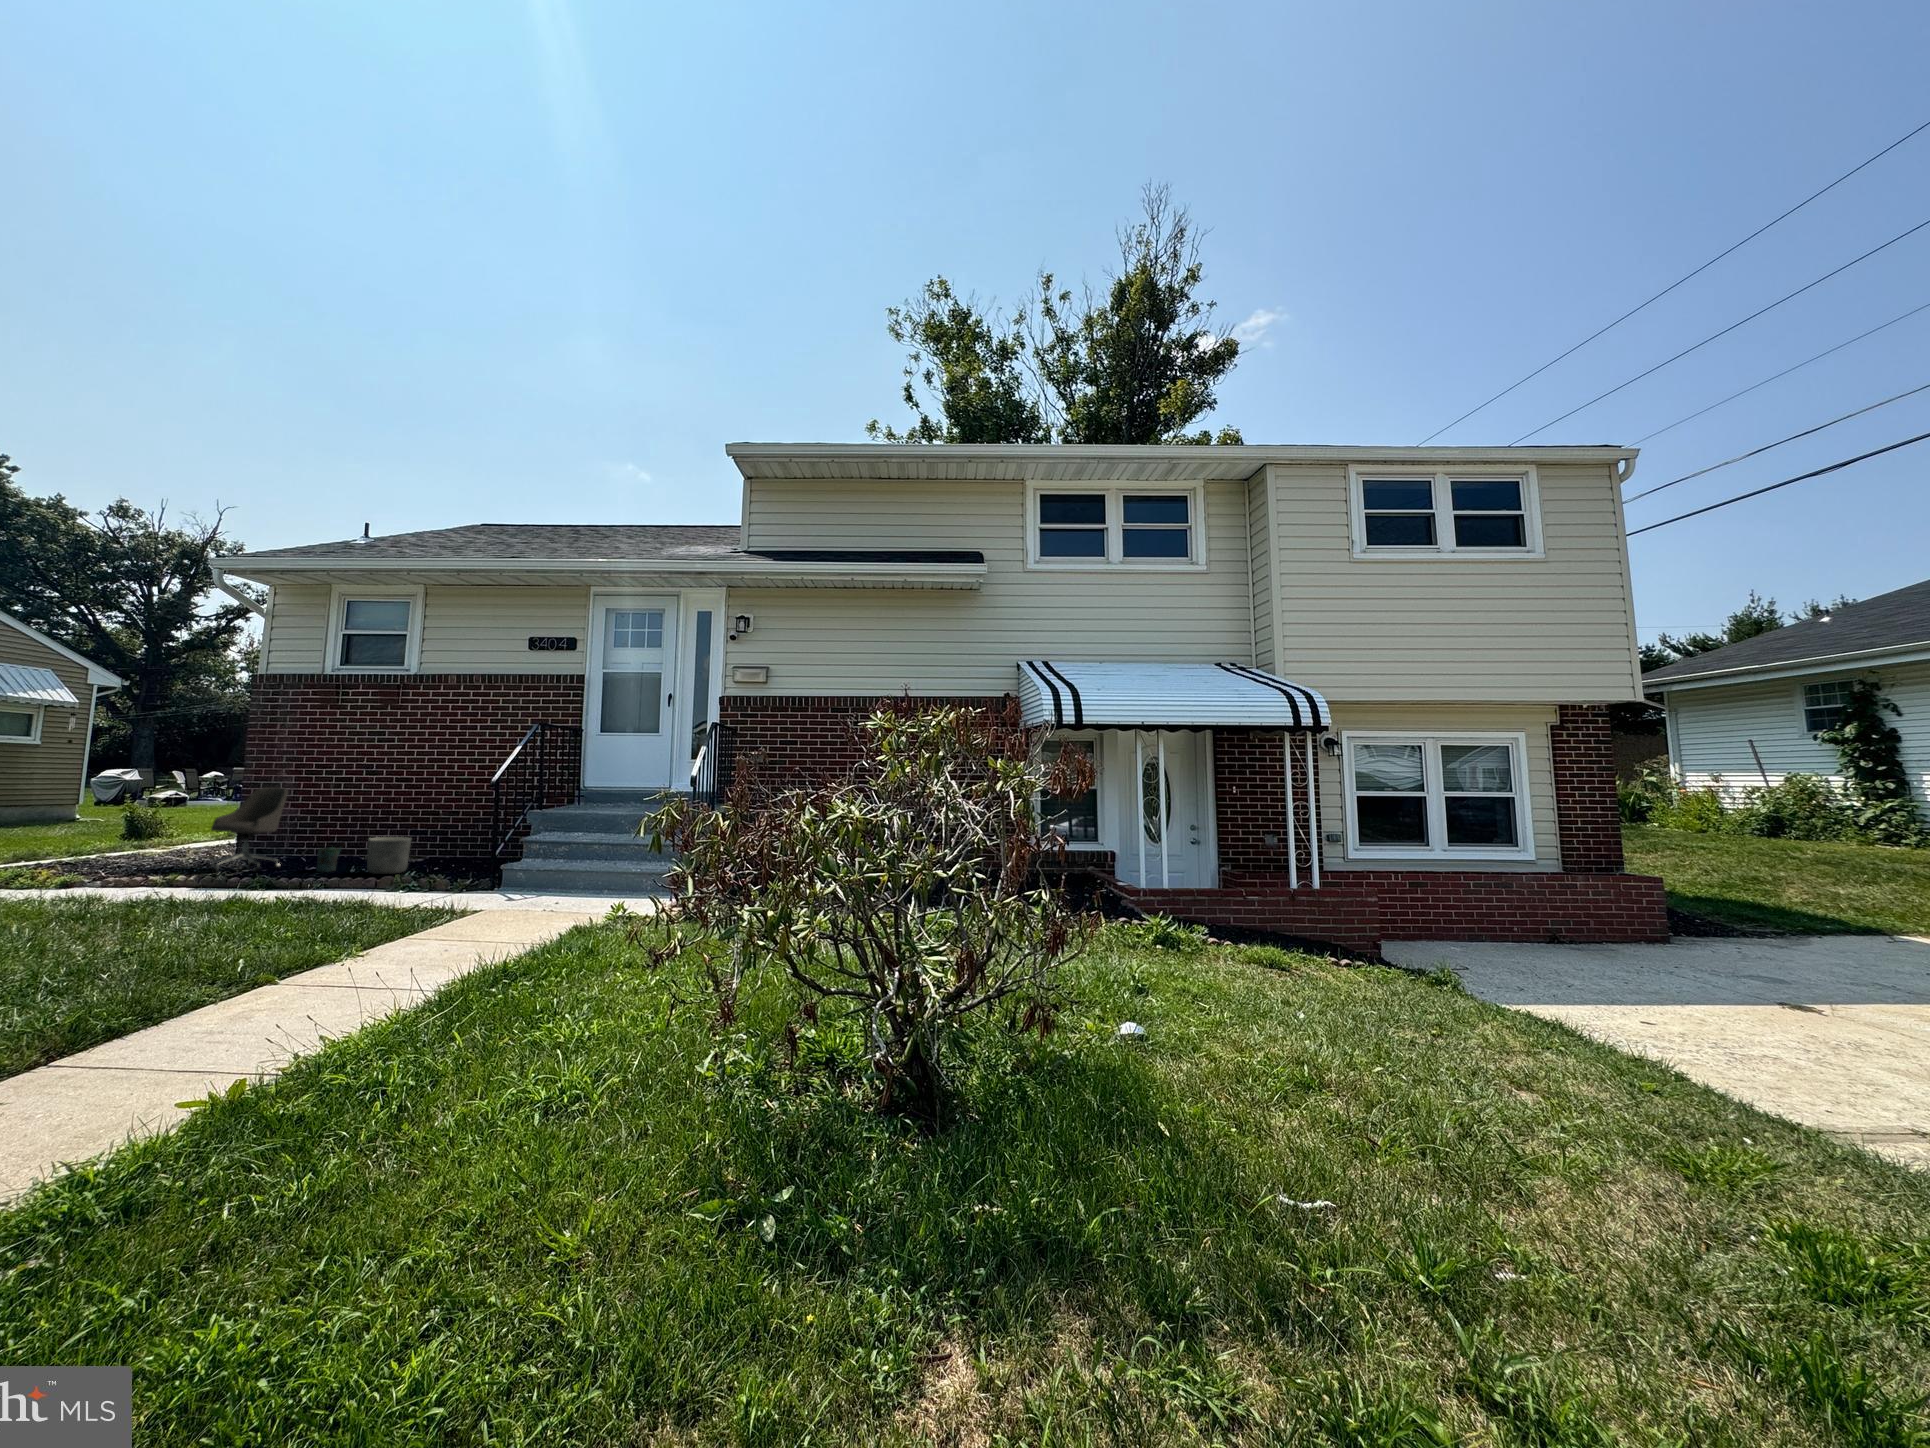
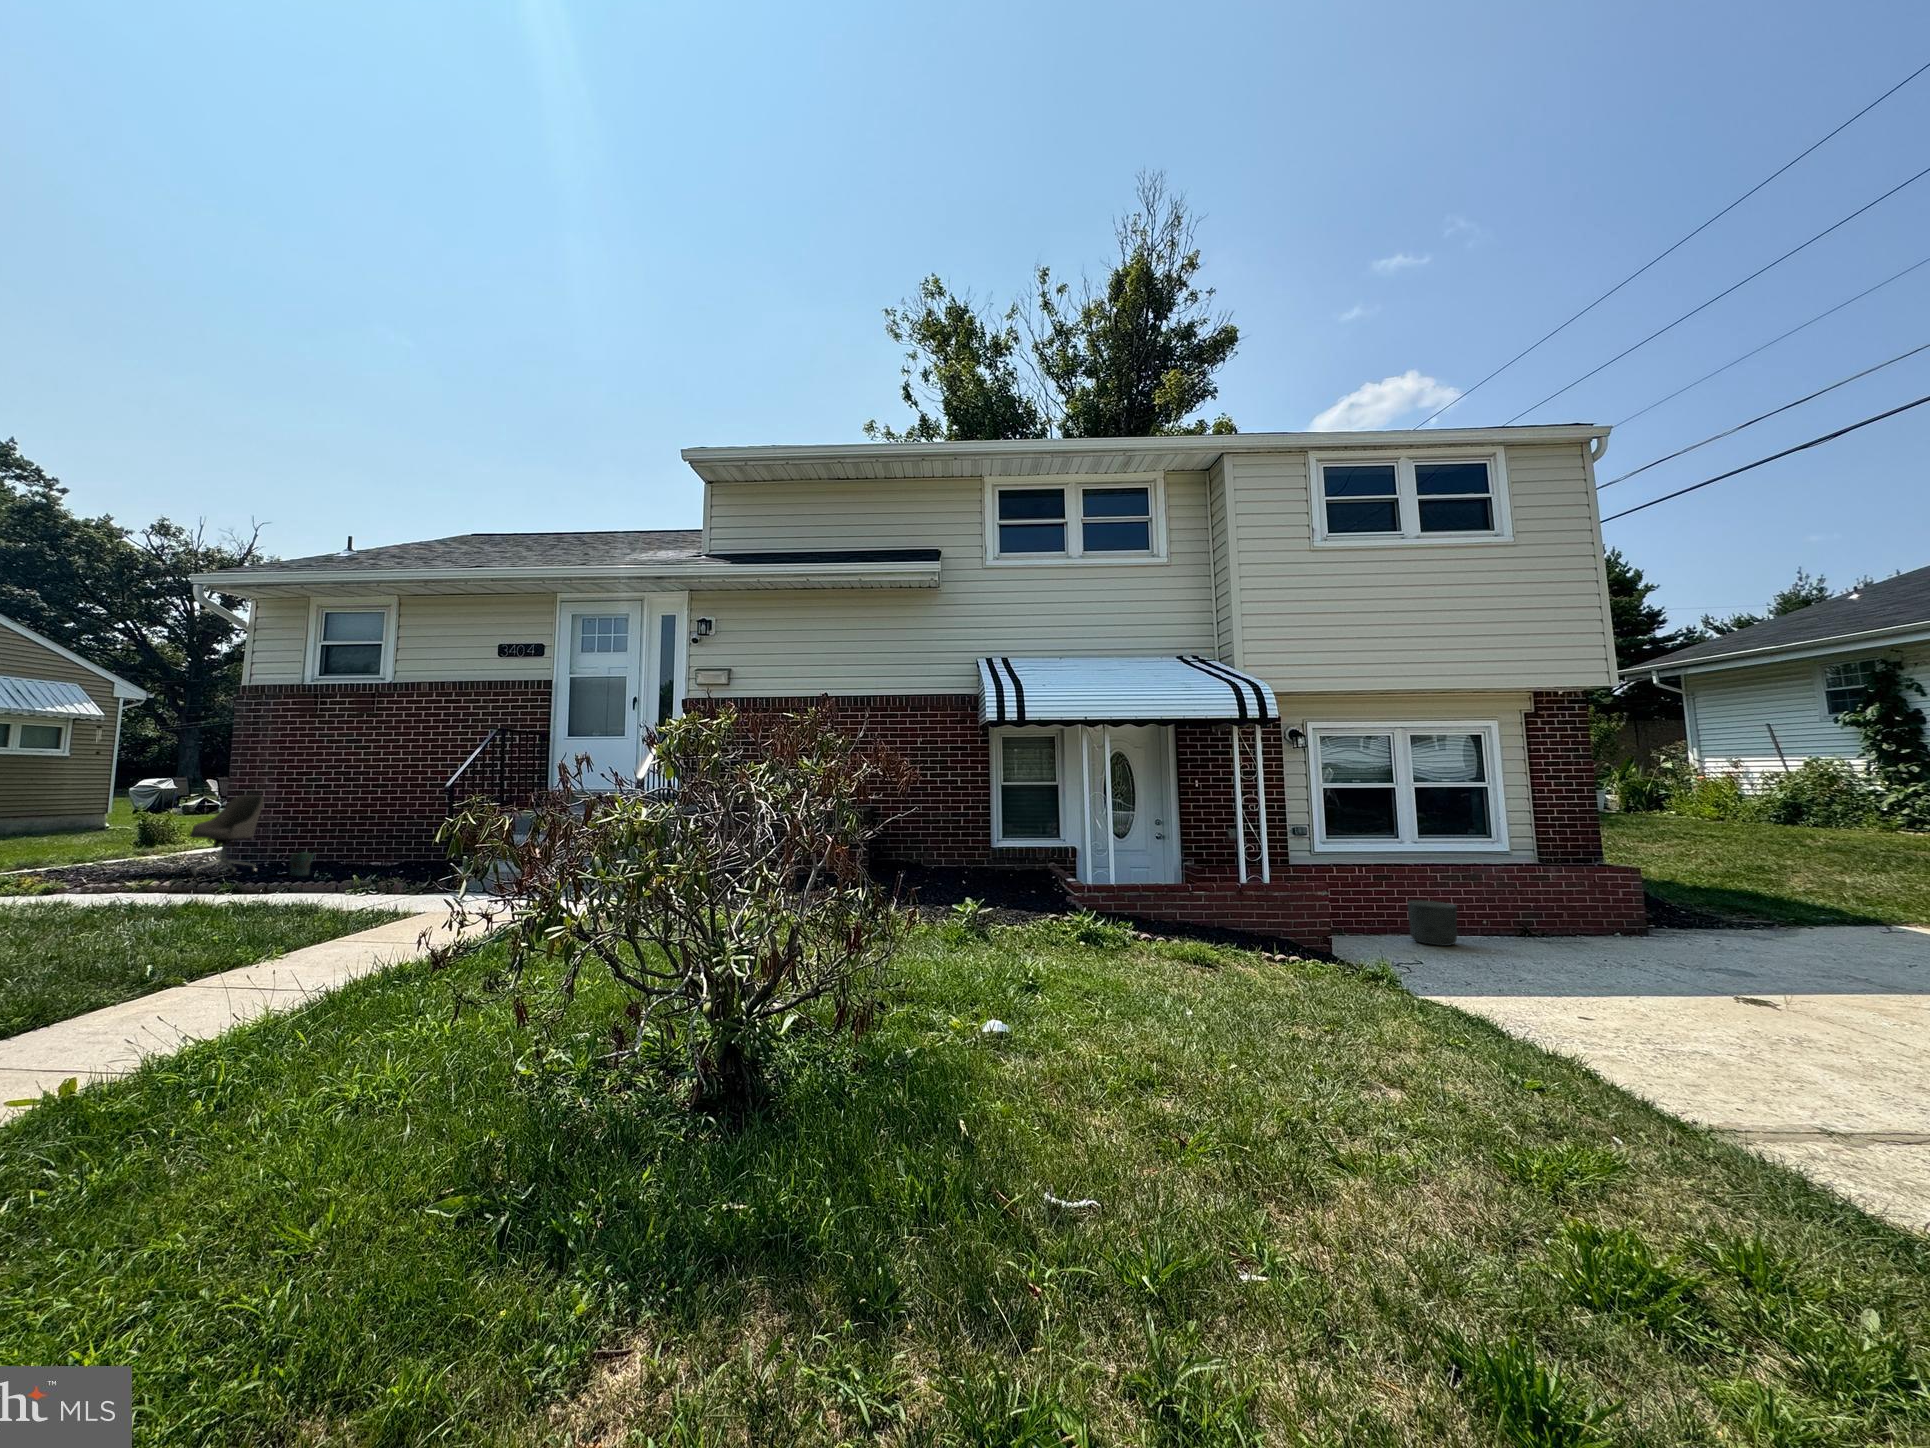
planter: present [367,837,411,874] -> present [1407,901,1457,946]

